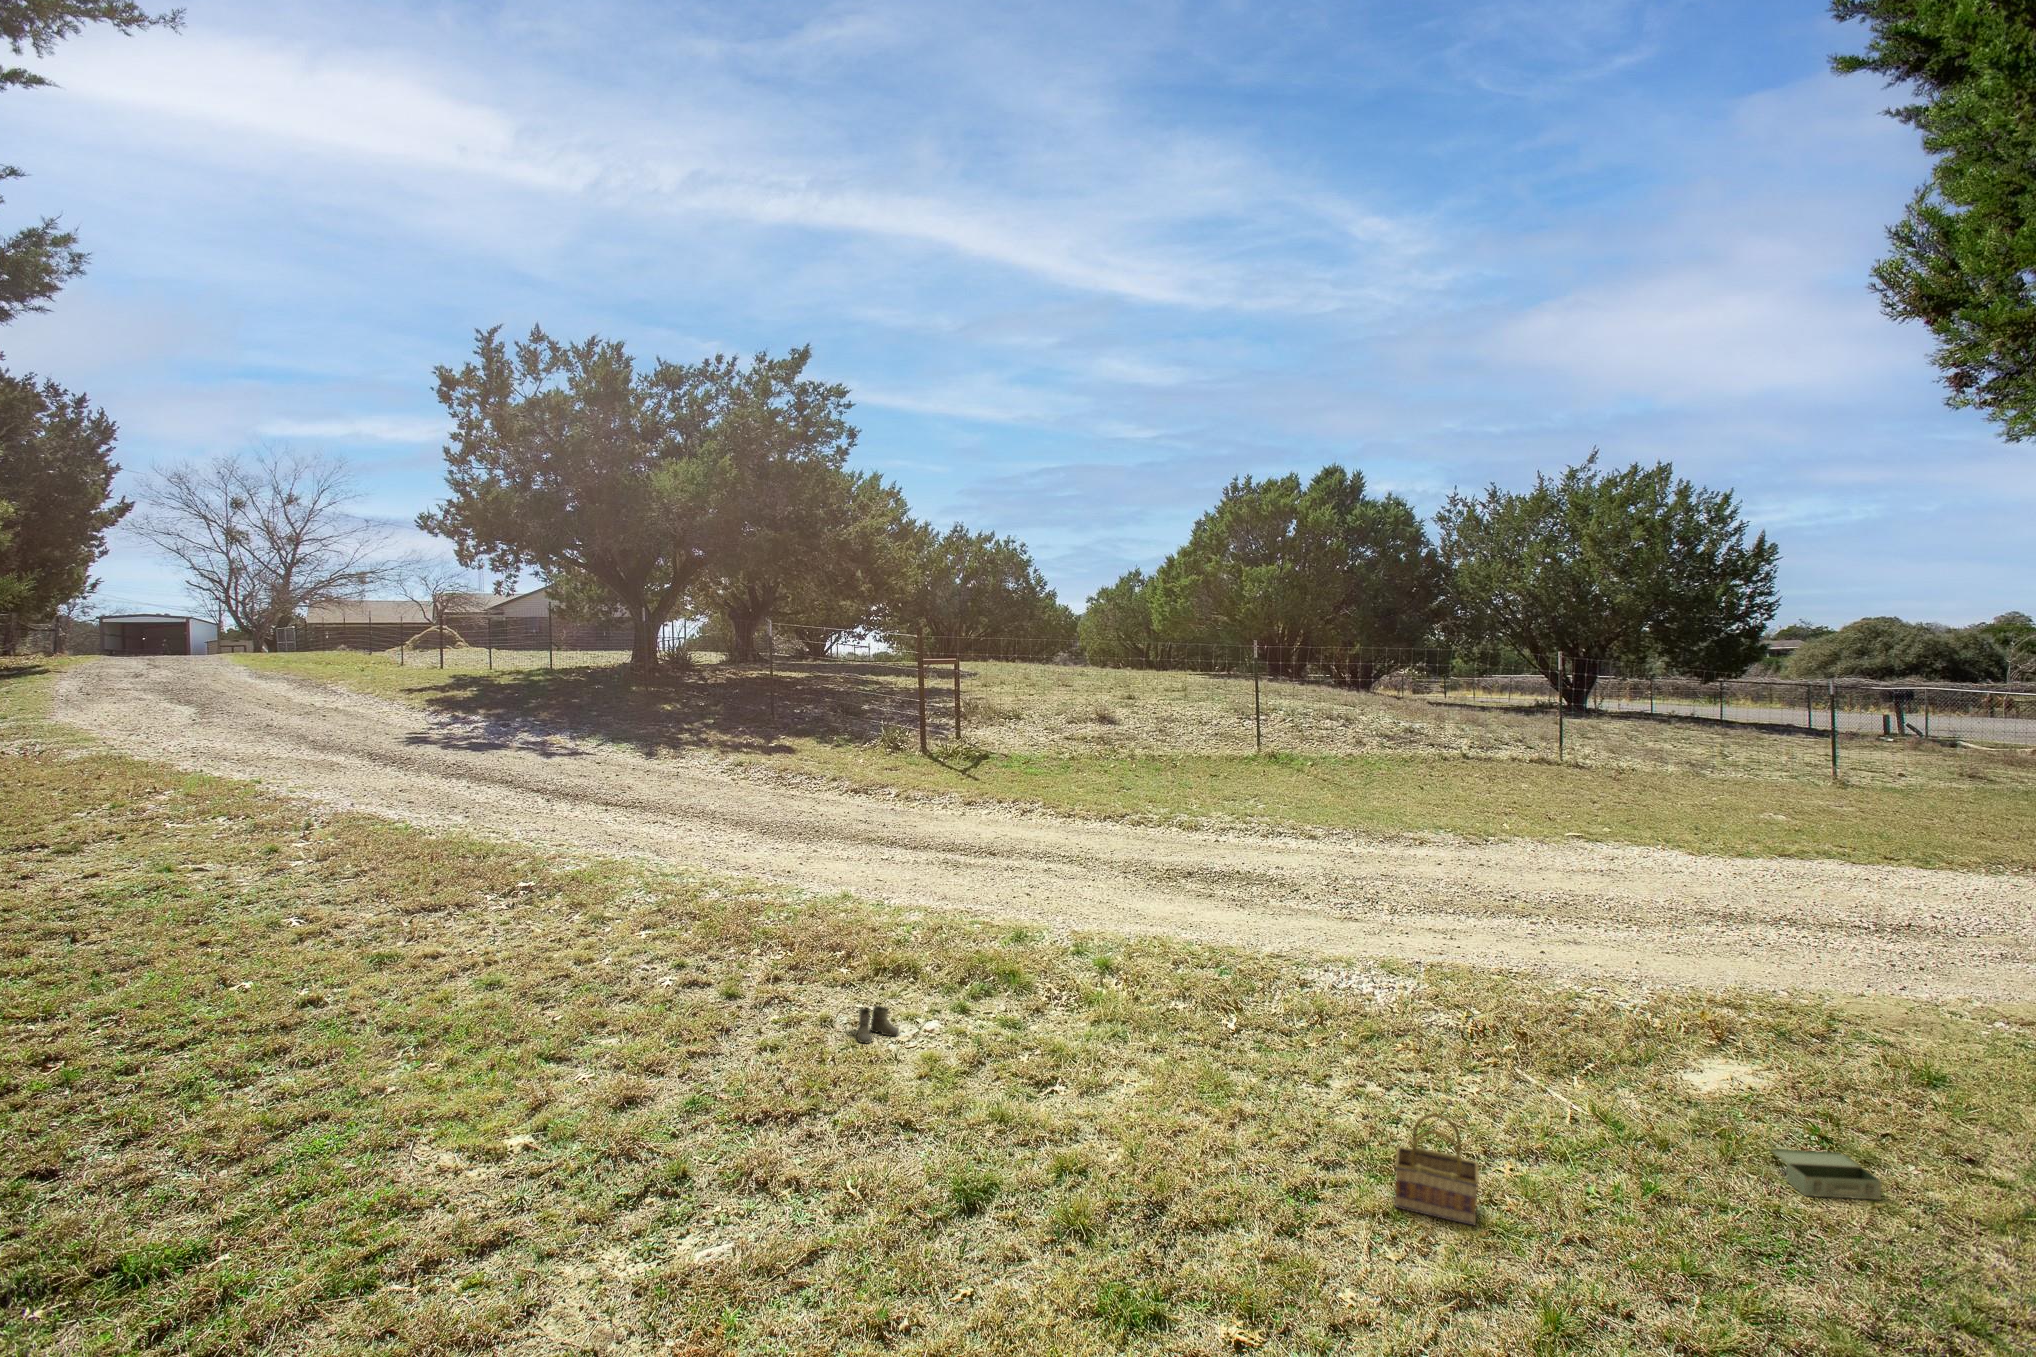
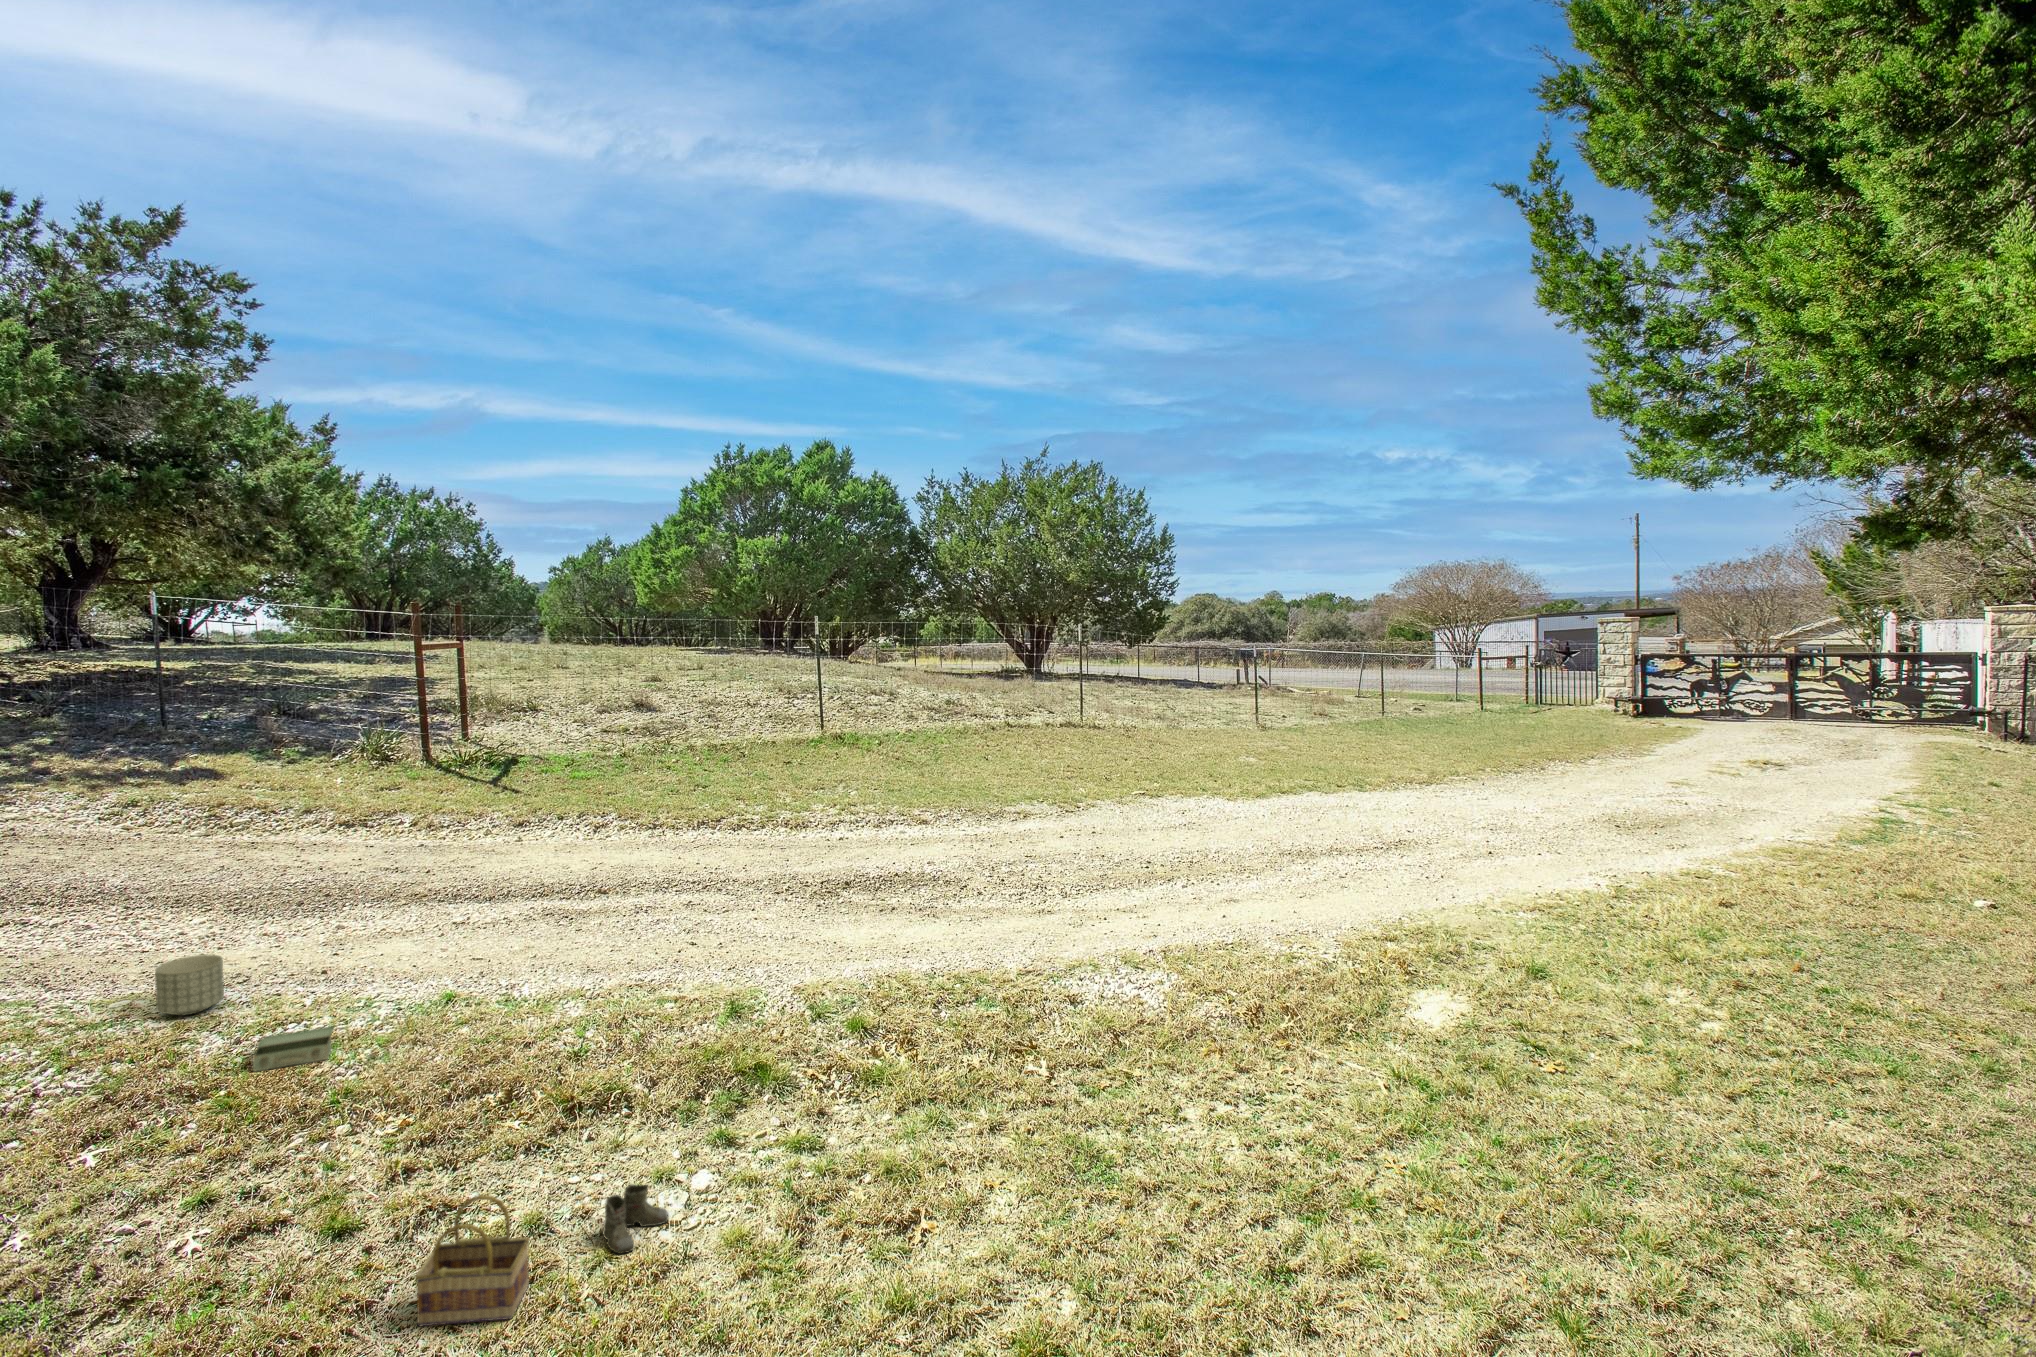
planter: none [699,847,734,883] -> present [155,954,224,1016]
basket: present [1395,1113,1479,1225] -> present [415,1195,530,1326]
toolbox: present [1771,1149,1882,1200] -> present [253,1027,334,1072]

